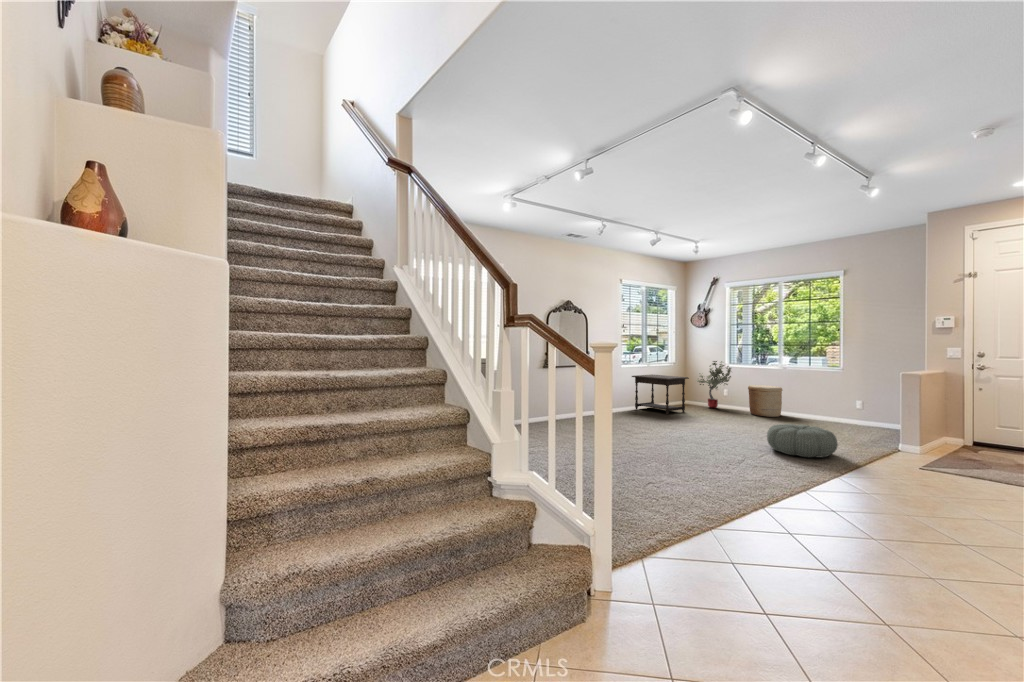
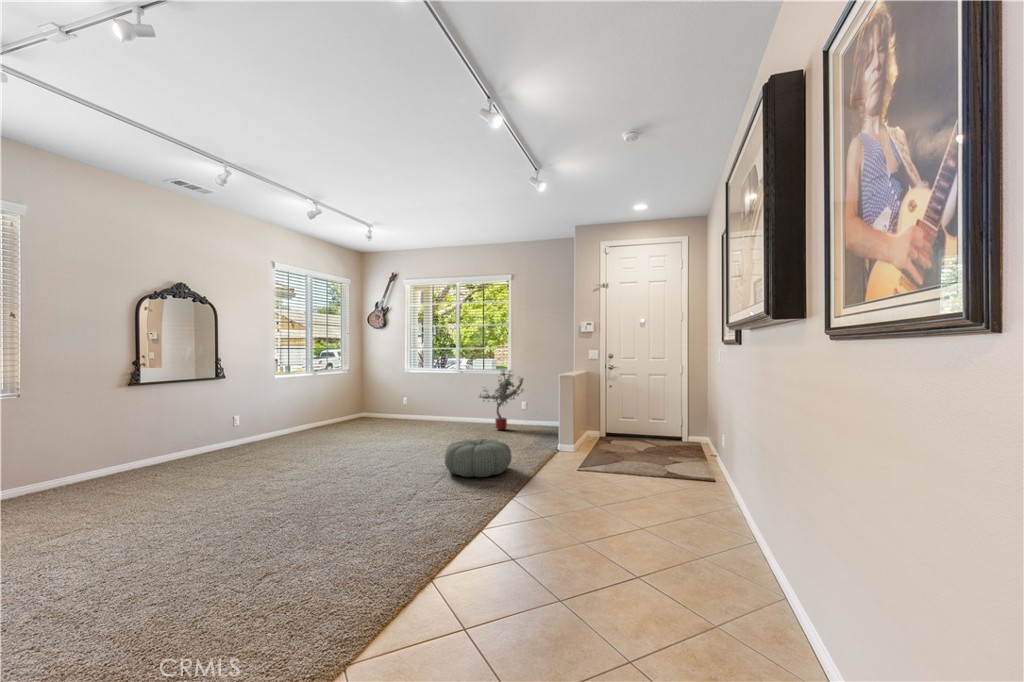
potted tree: present [697,361,731,408] -> present [479,370,524,430]
side table: present [632,375,689,414] -> none [286,390,362,441]
woven basket: present [748,385,782,417] -> none [428,394,461,429]

